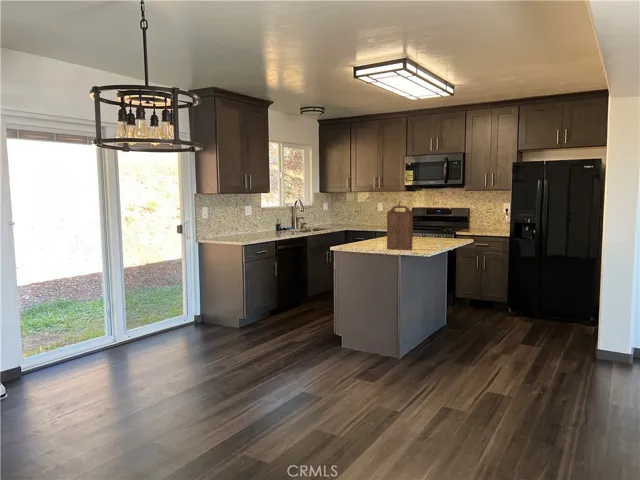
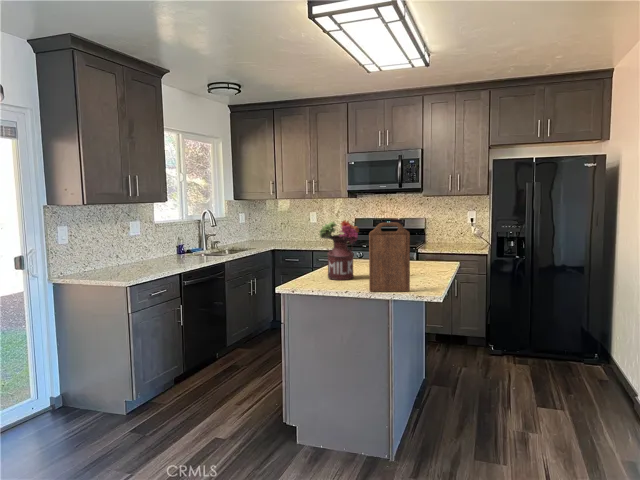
flower arrangement: none [362,205,390,244] -> present [320,220,359,280]

